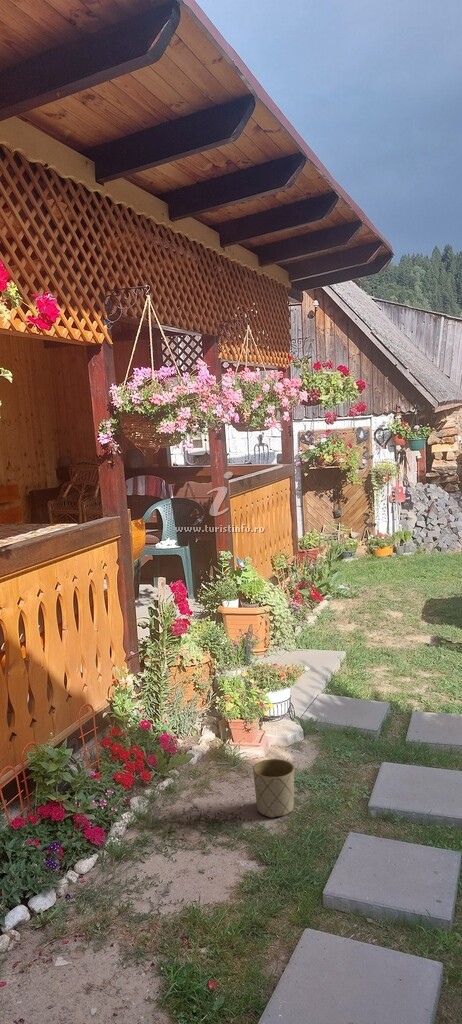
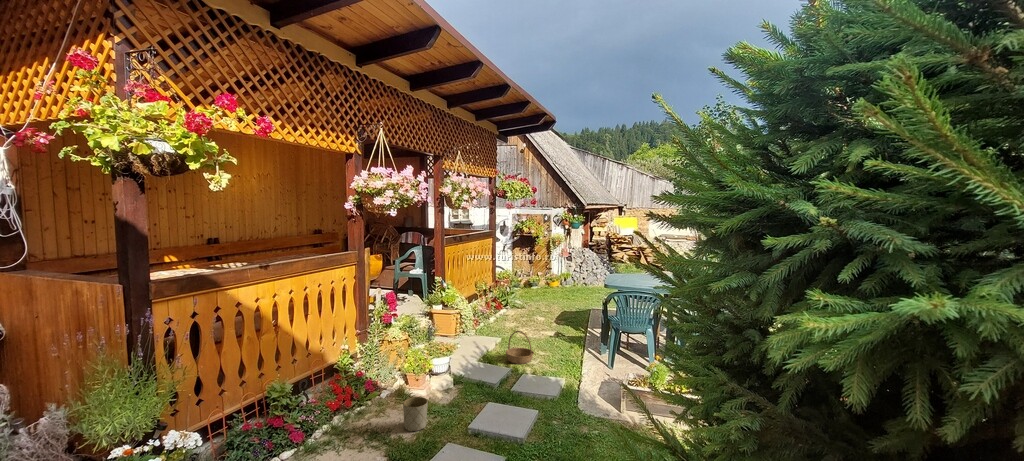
basket: none [368,637,419,693] -> present [506,331,534,364]

